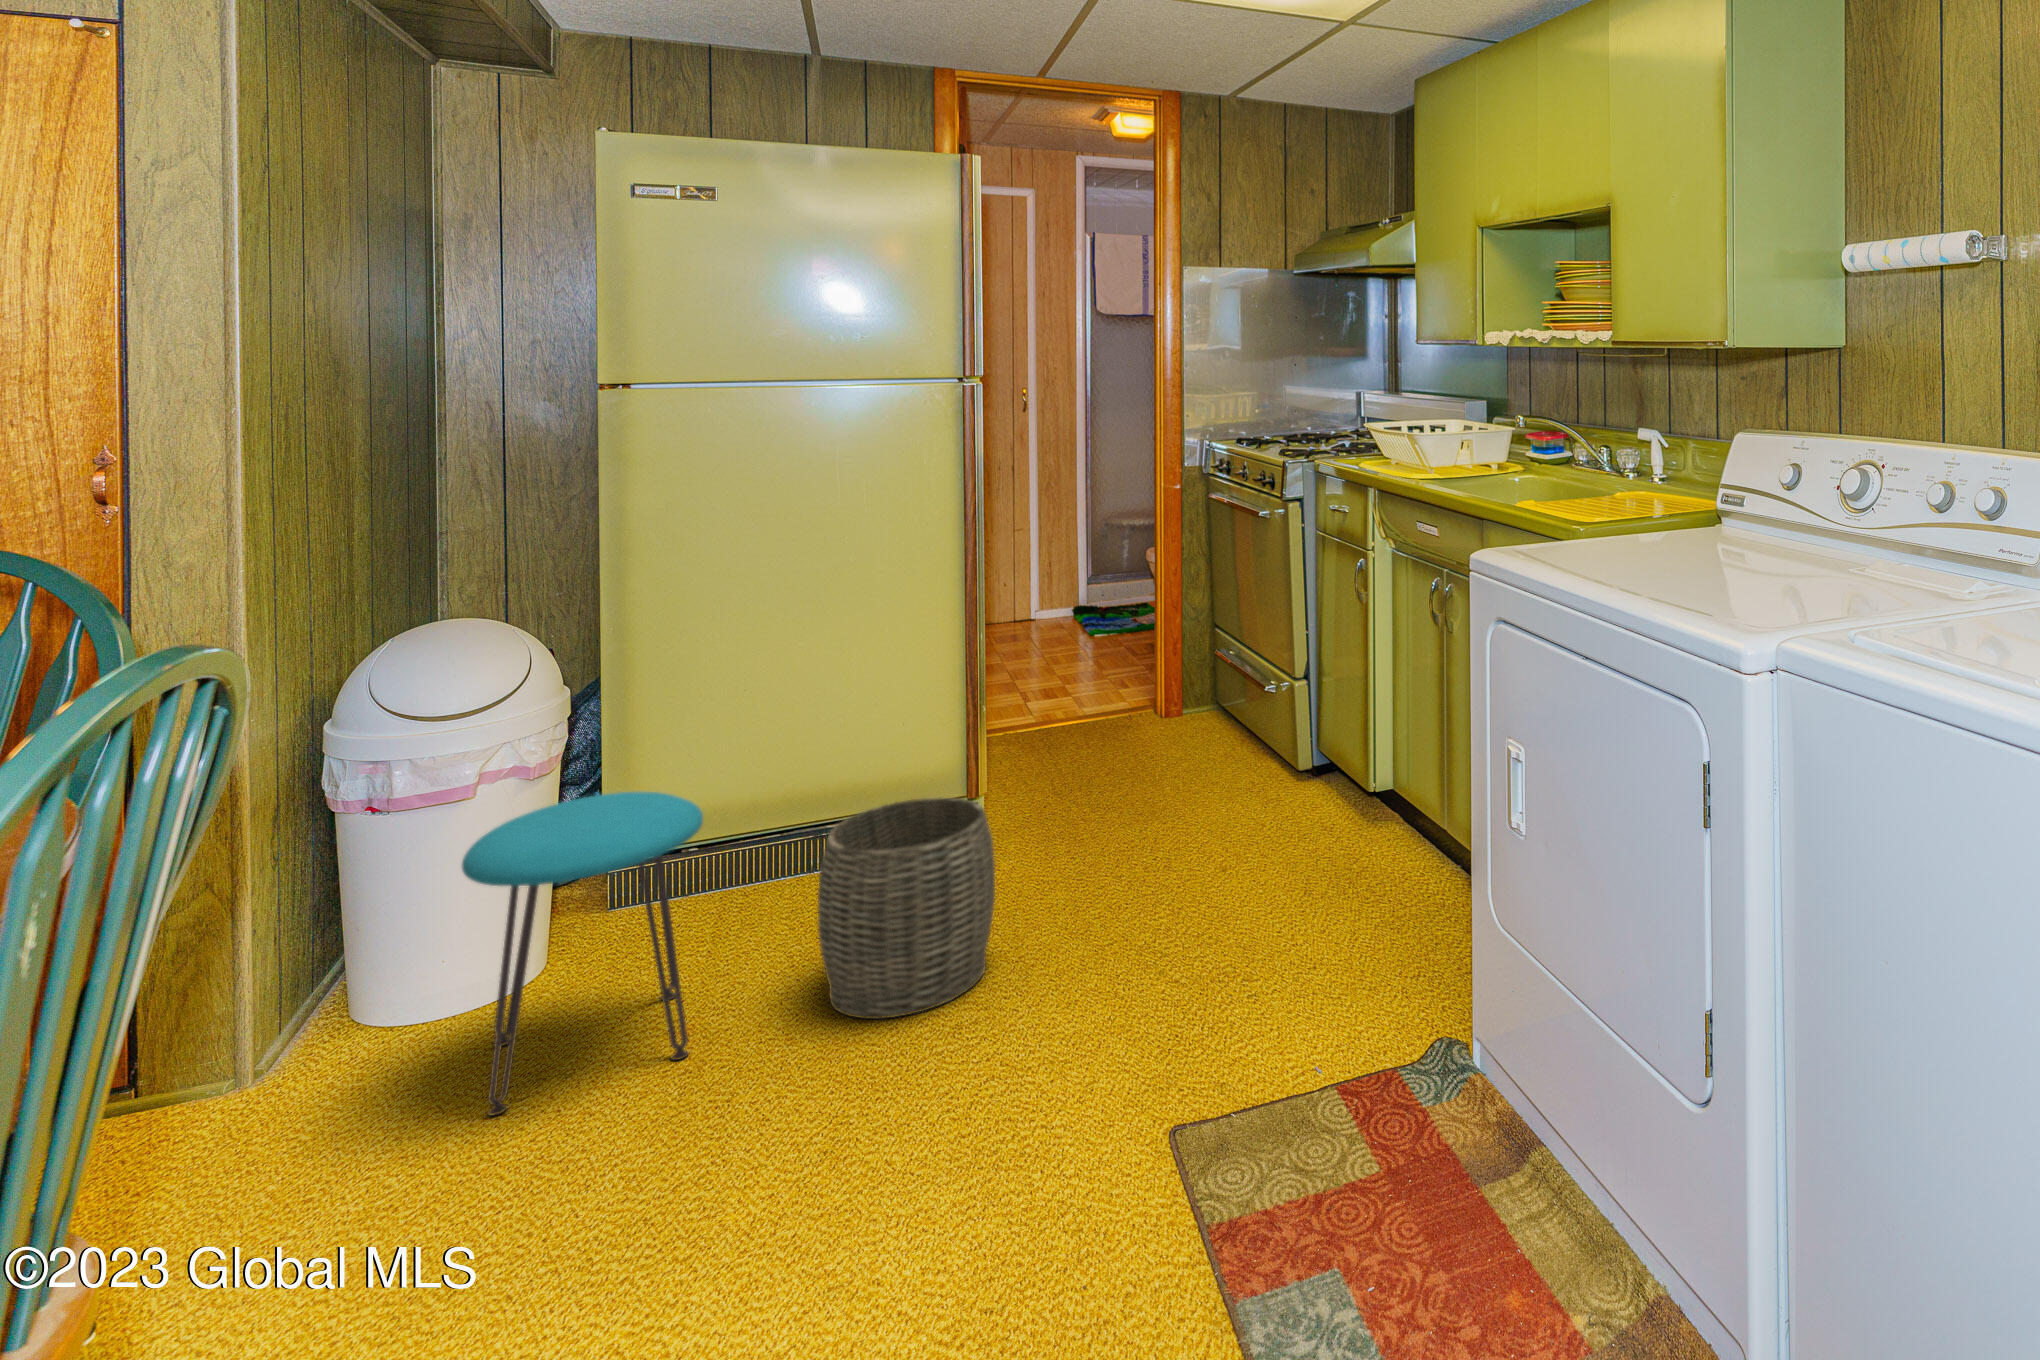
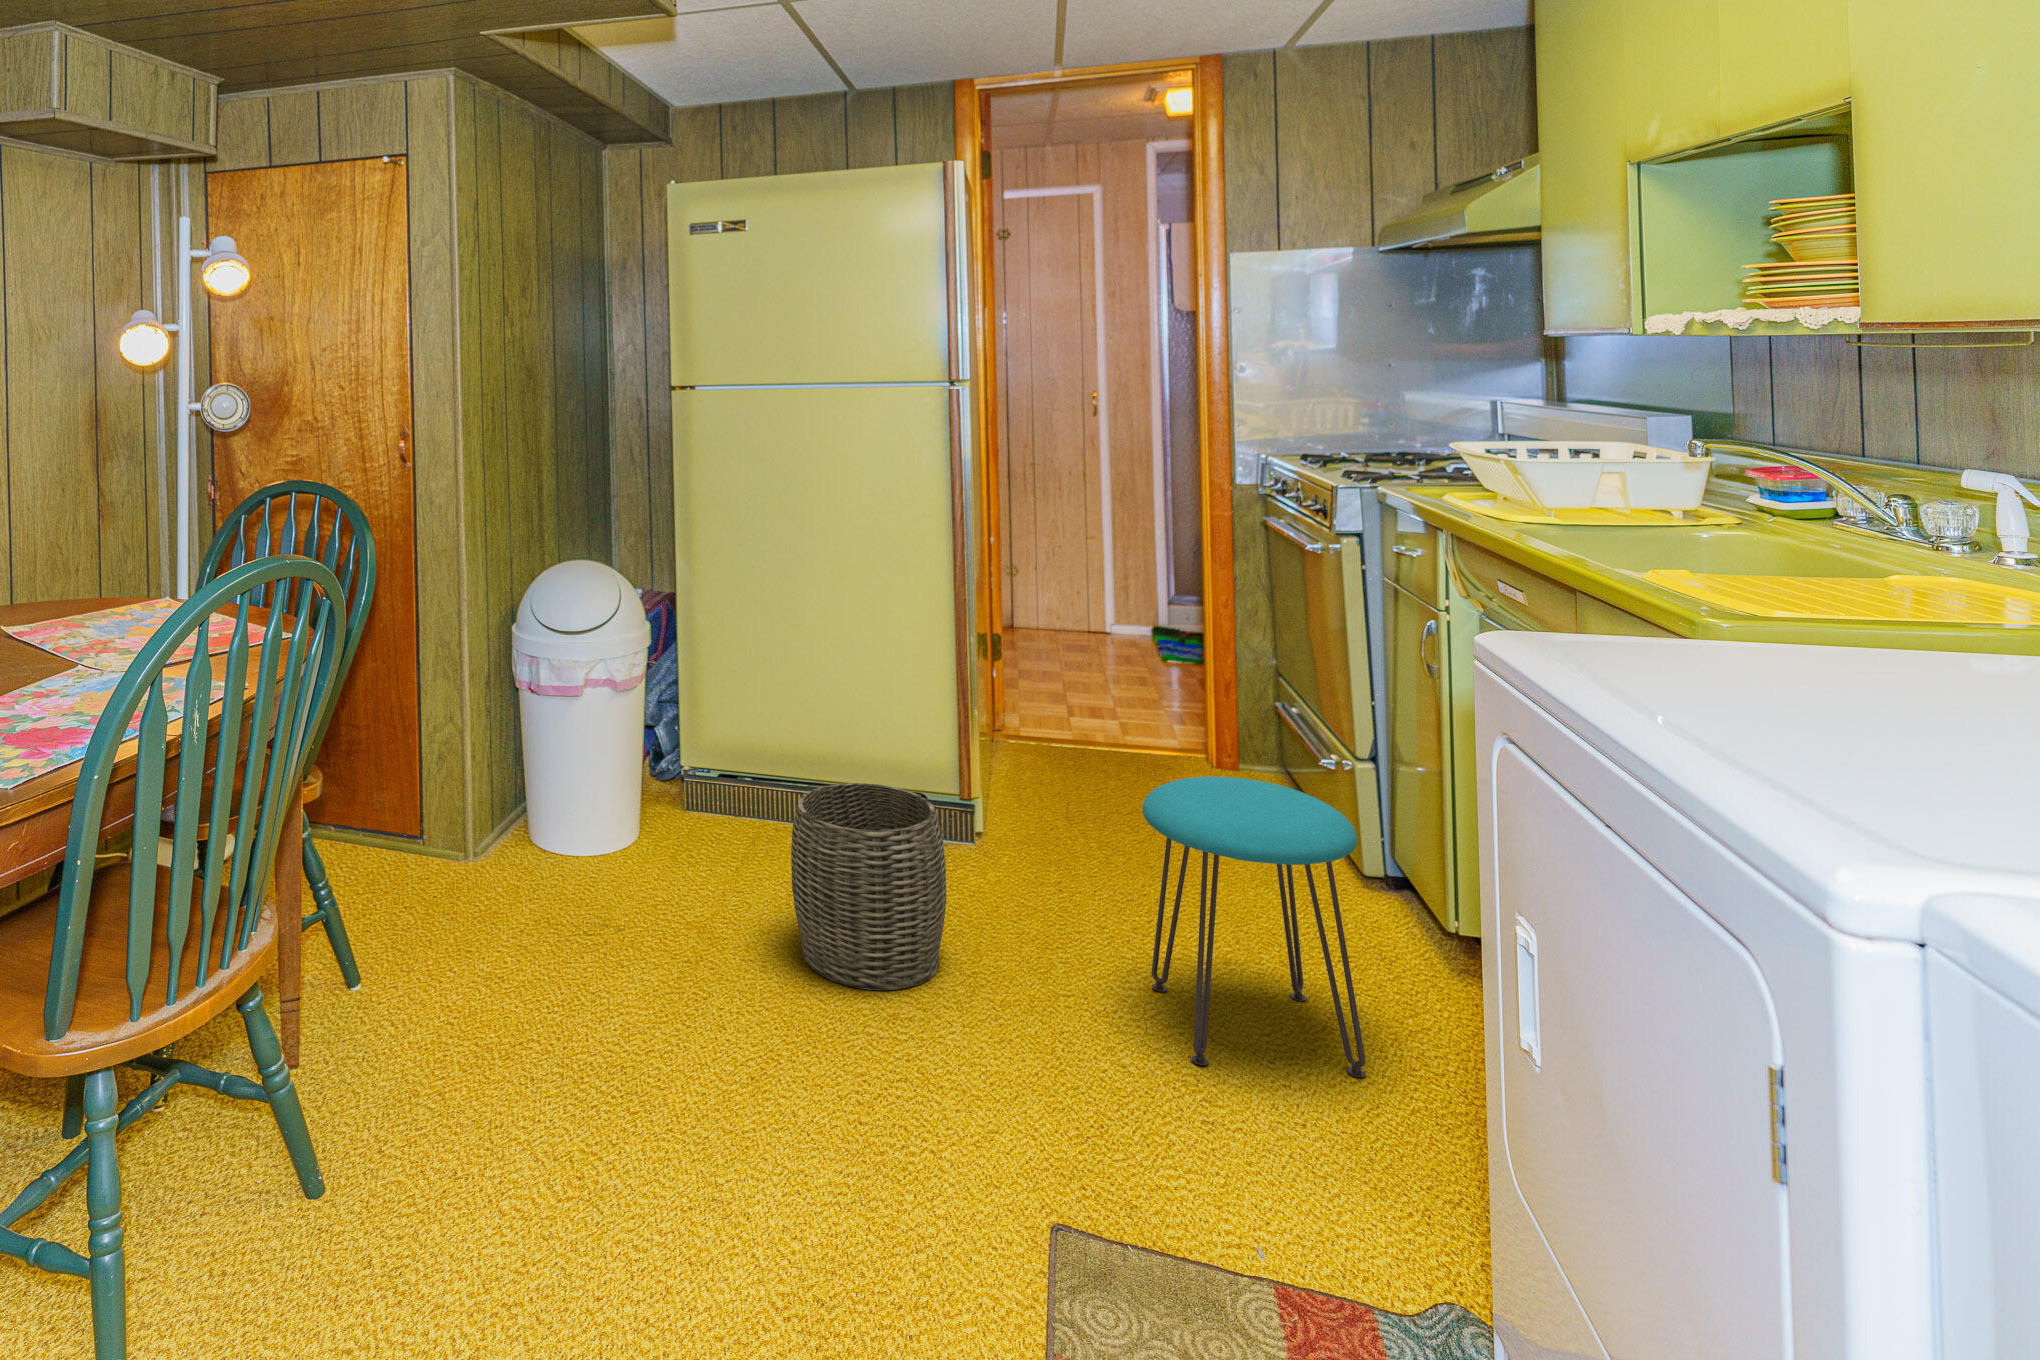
stool: present [462,791,703,1116] -> present [1142,777,1366,1078]

